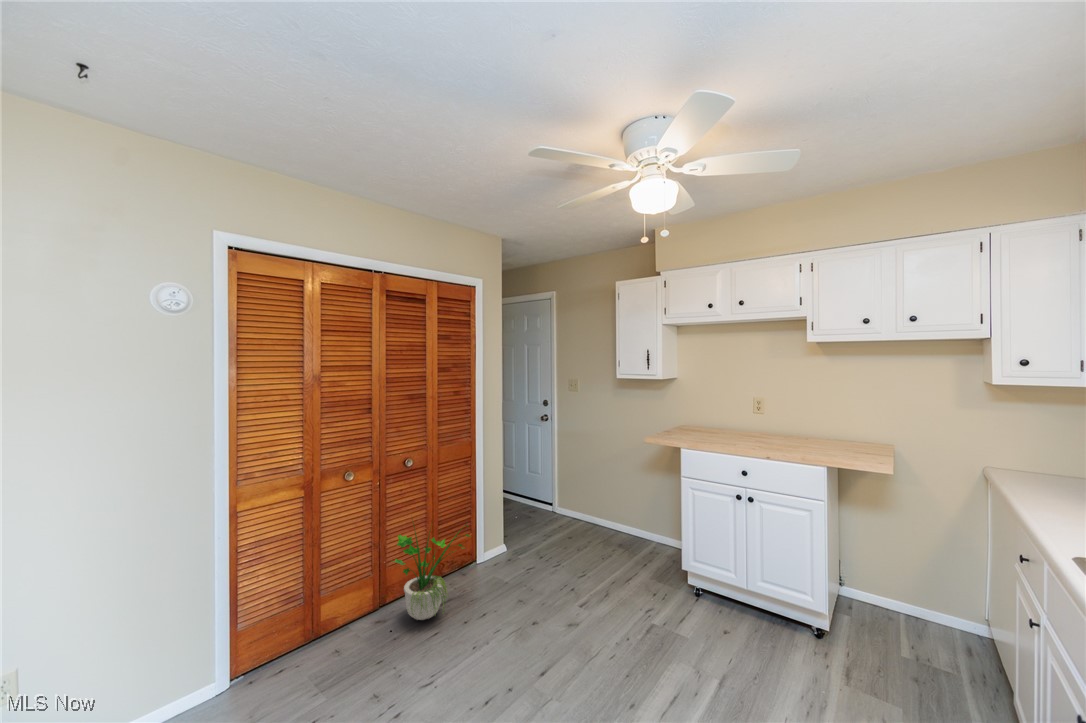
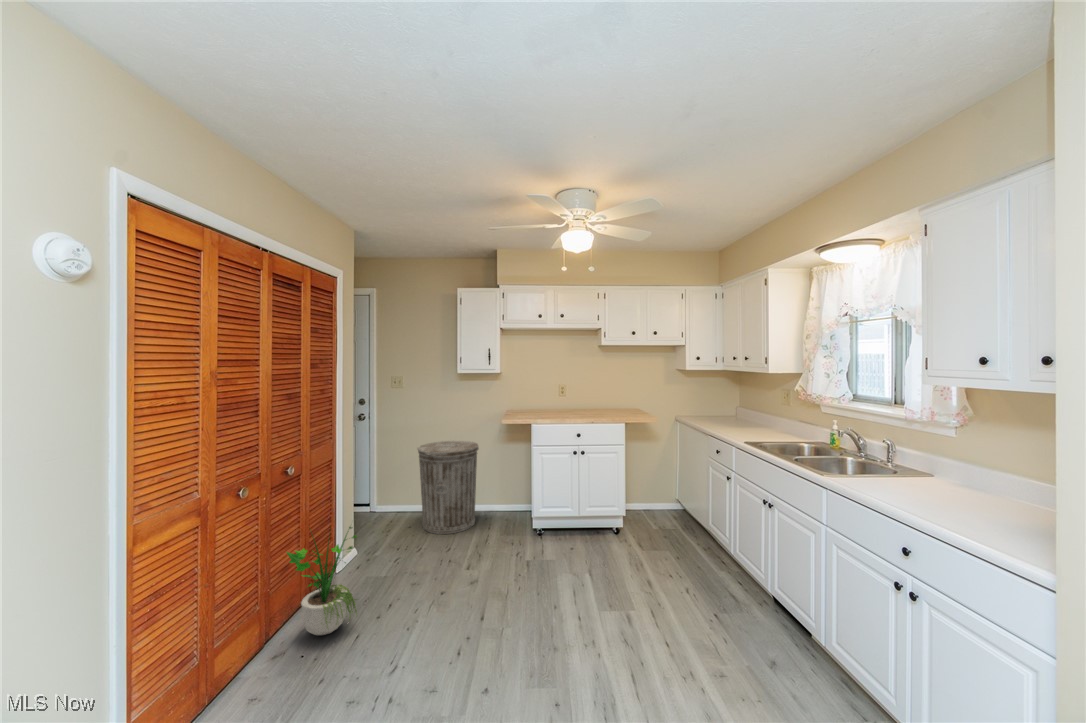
trash can: none [574,452,642,559] -> present [417,441,479,534]

